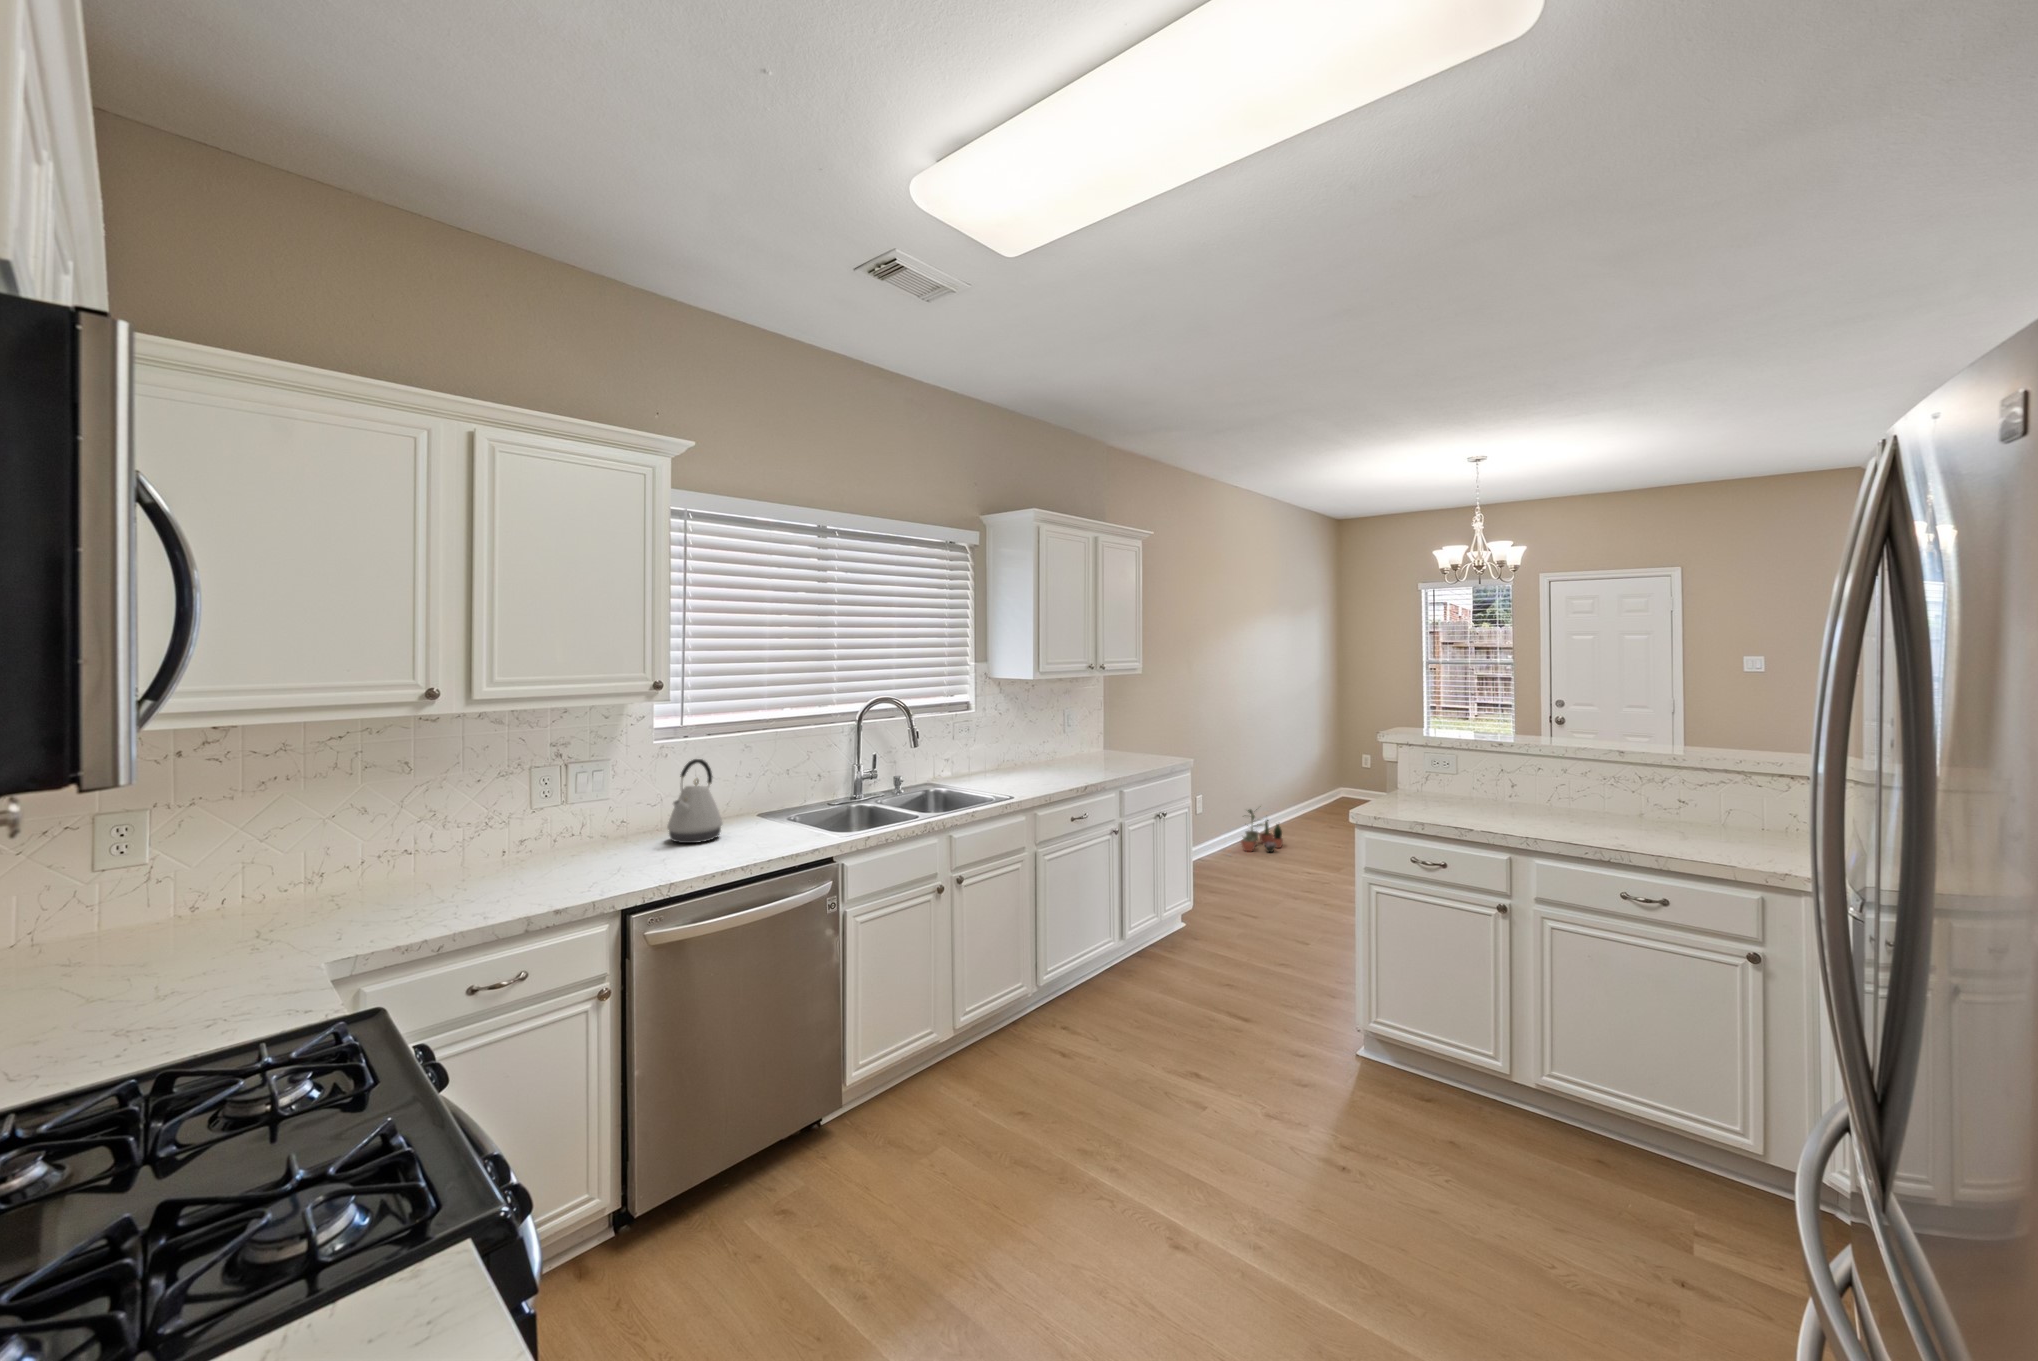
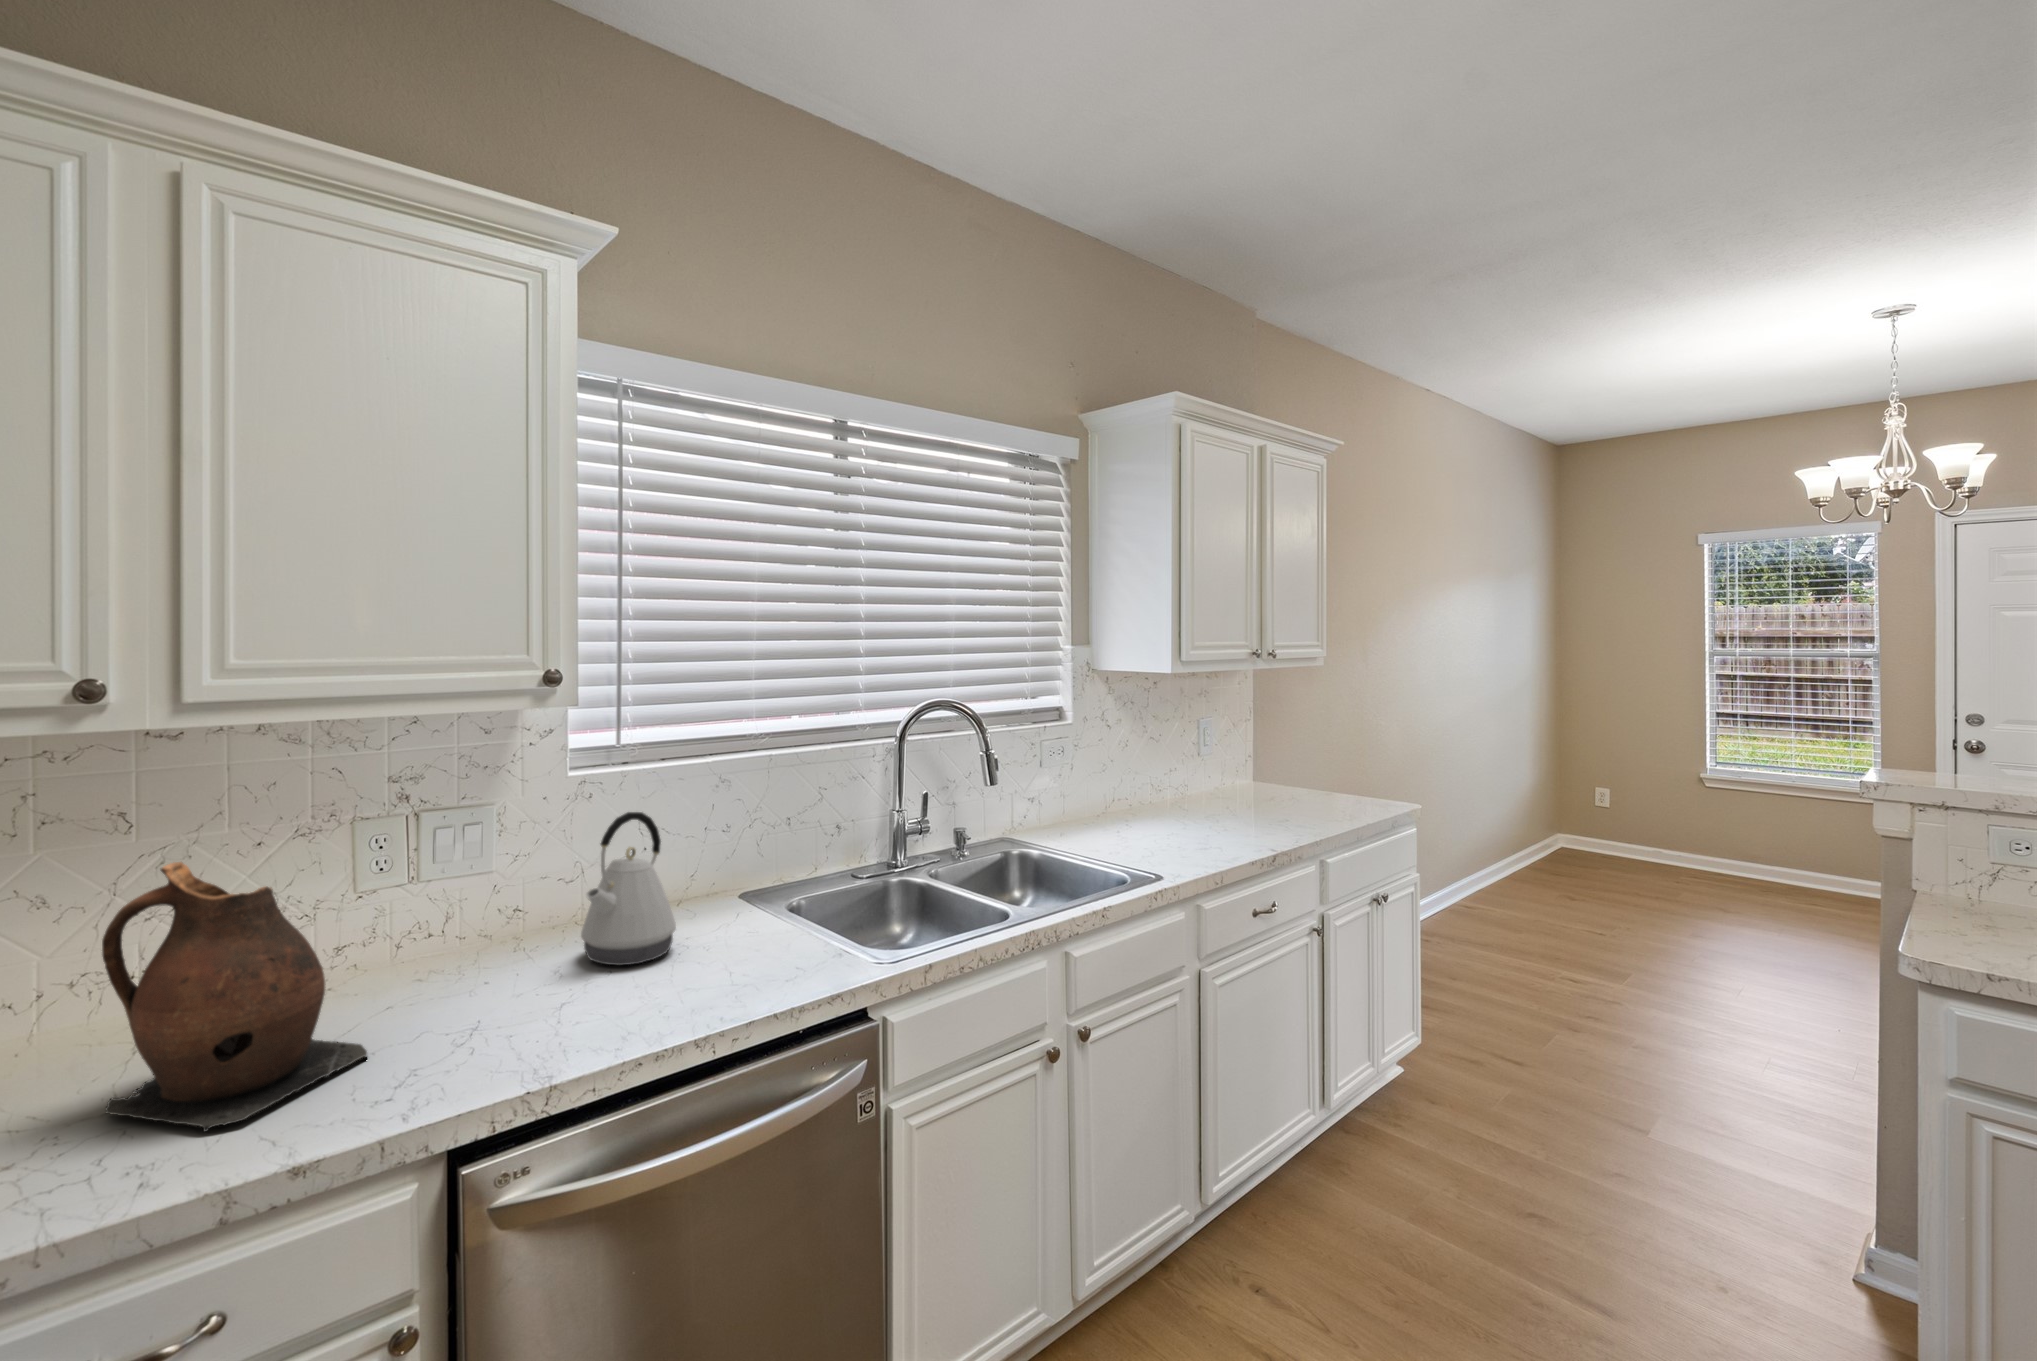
ceramic pitcher: none [438,778,567,902] -> present [102,862,367,1132]
potted plant: present [1241,806,1283,852] -> none [1442,865,1508,938]

